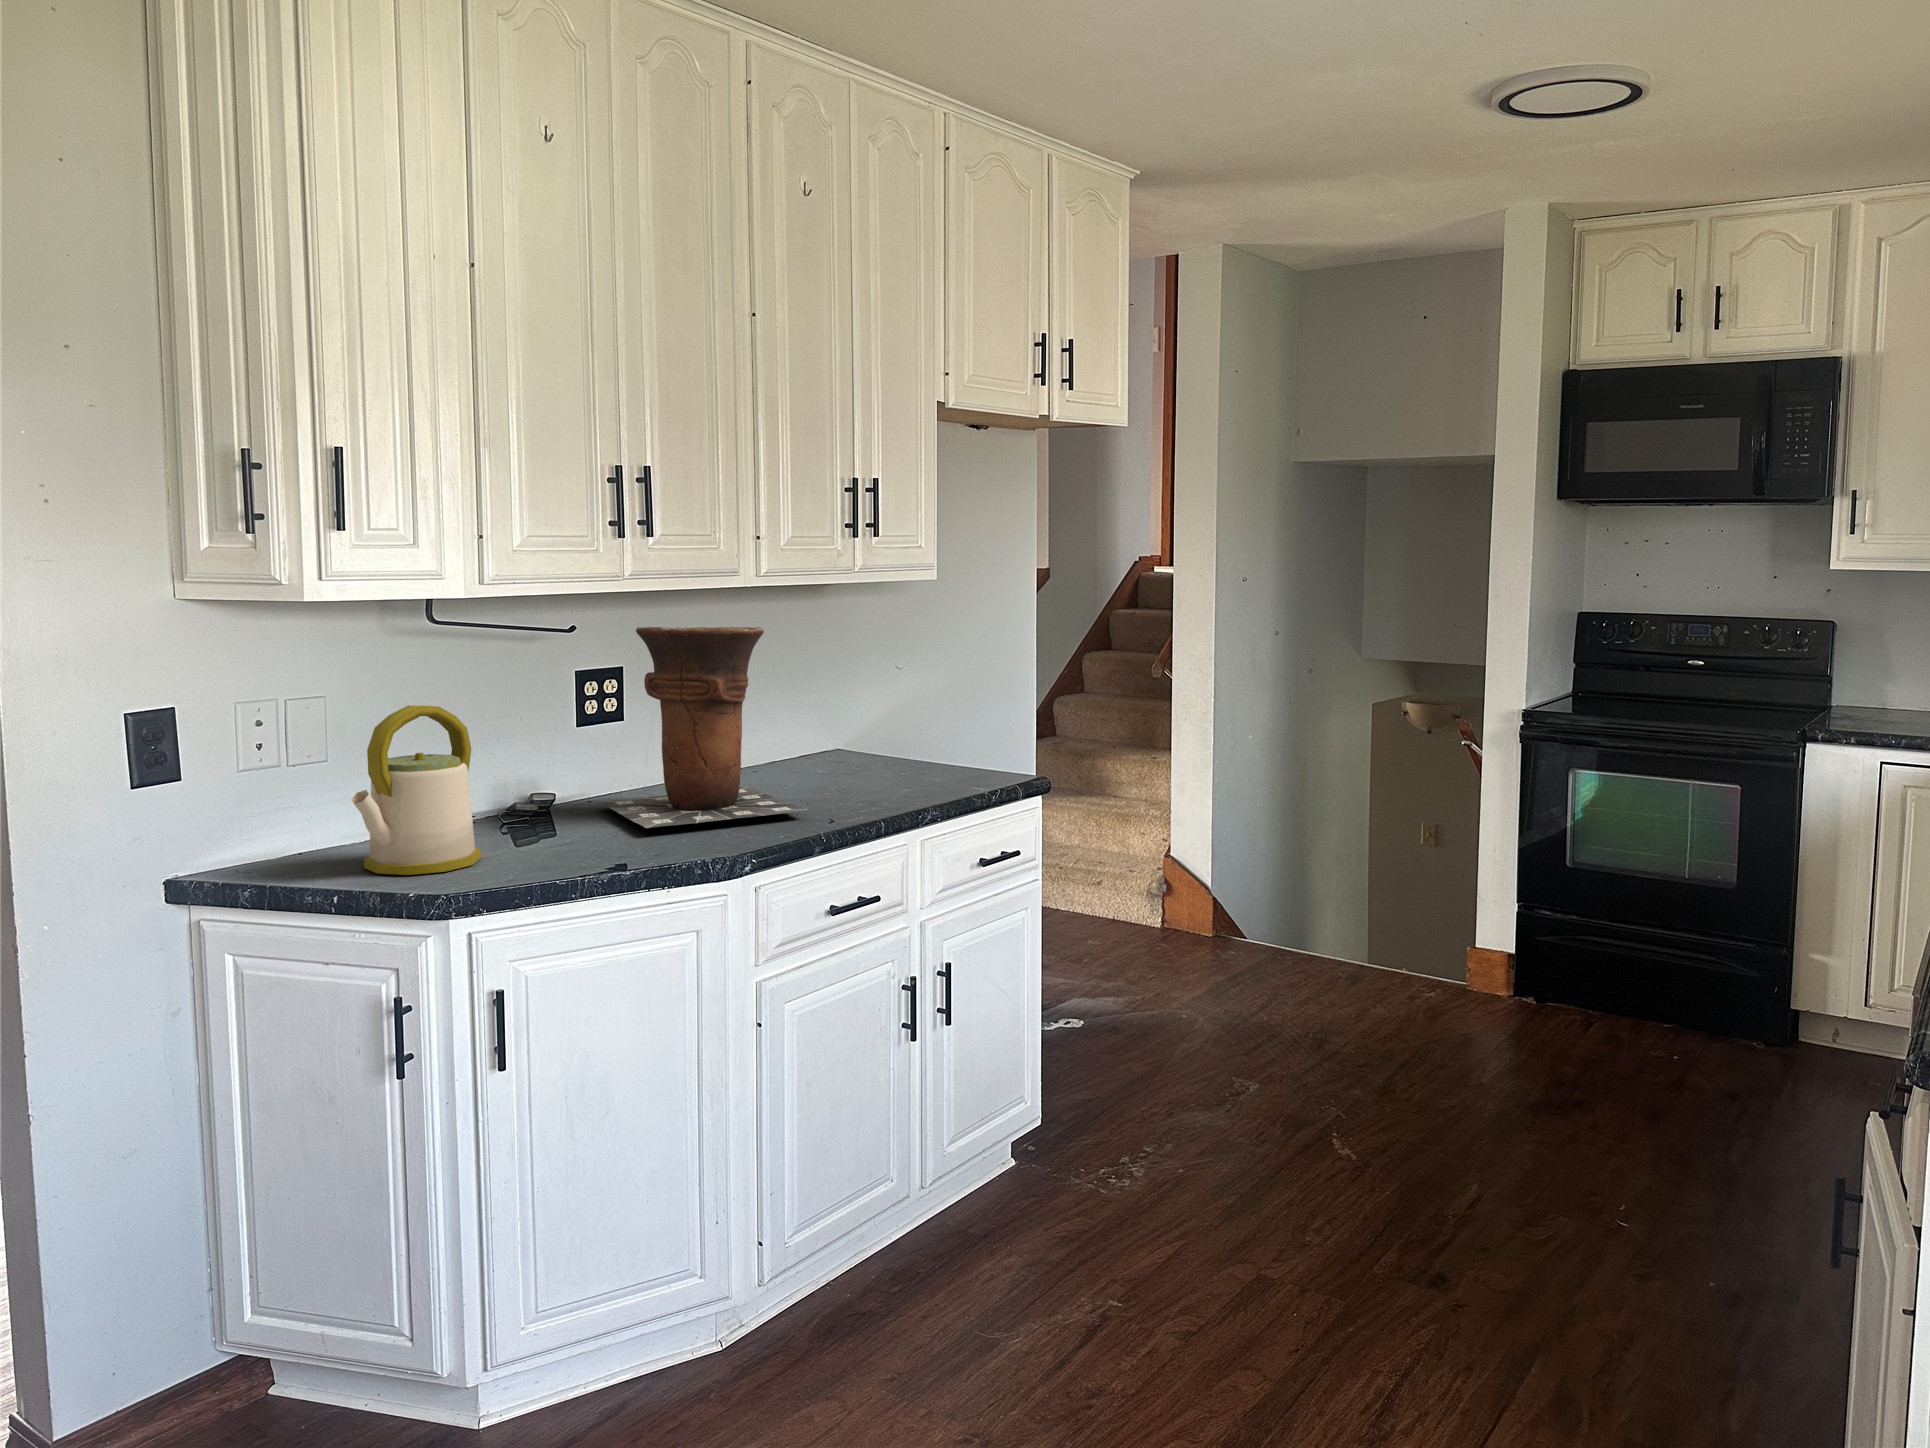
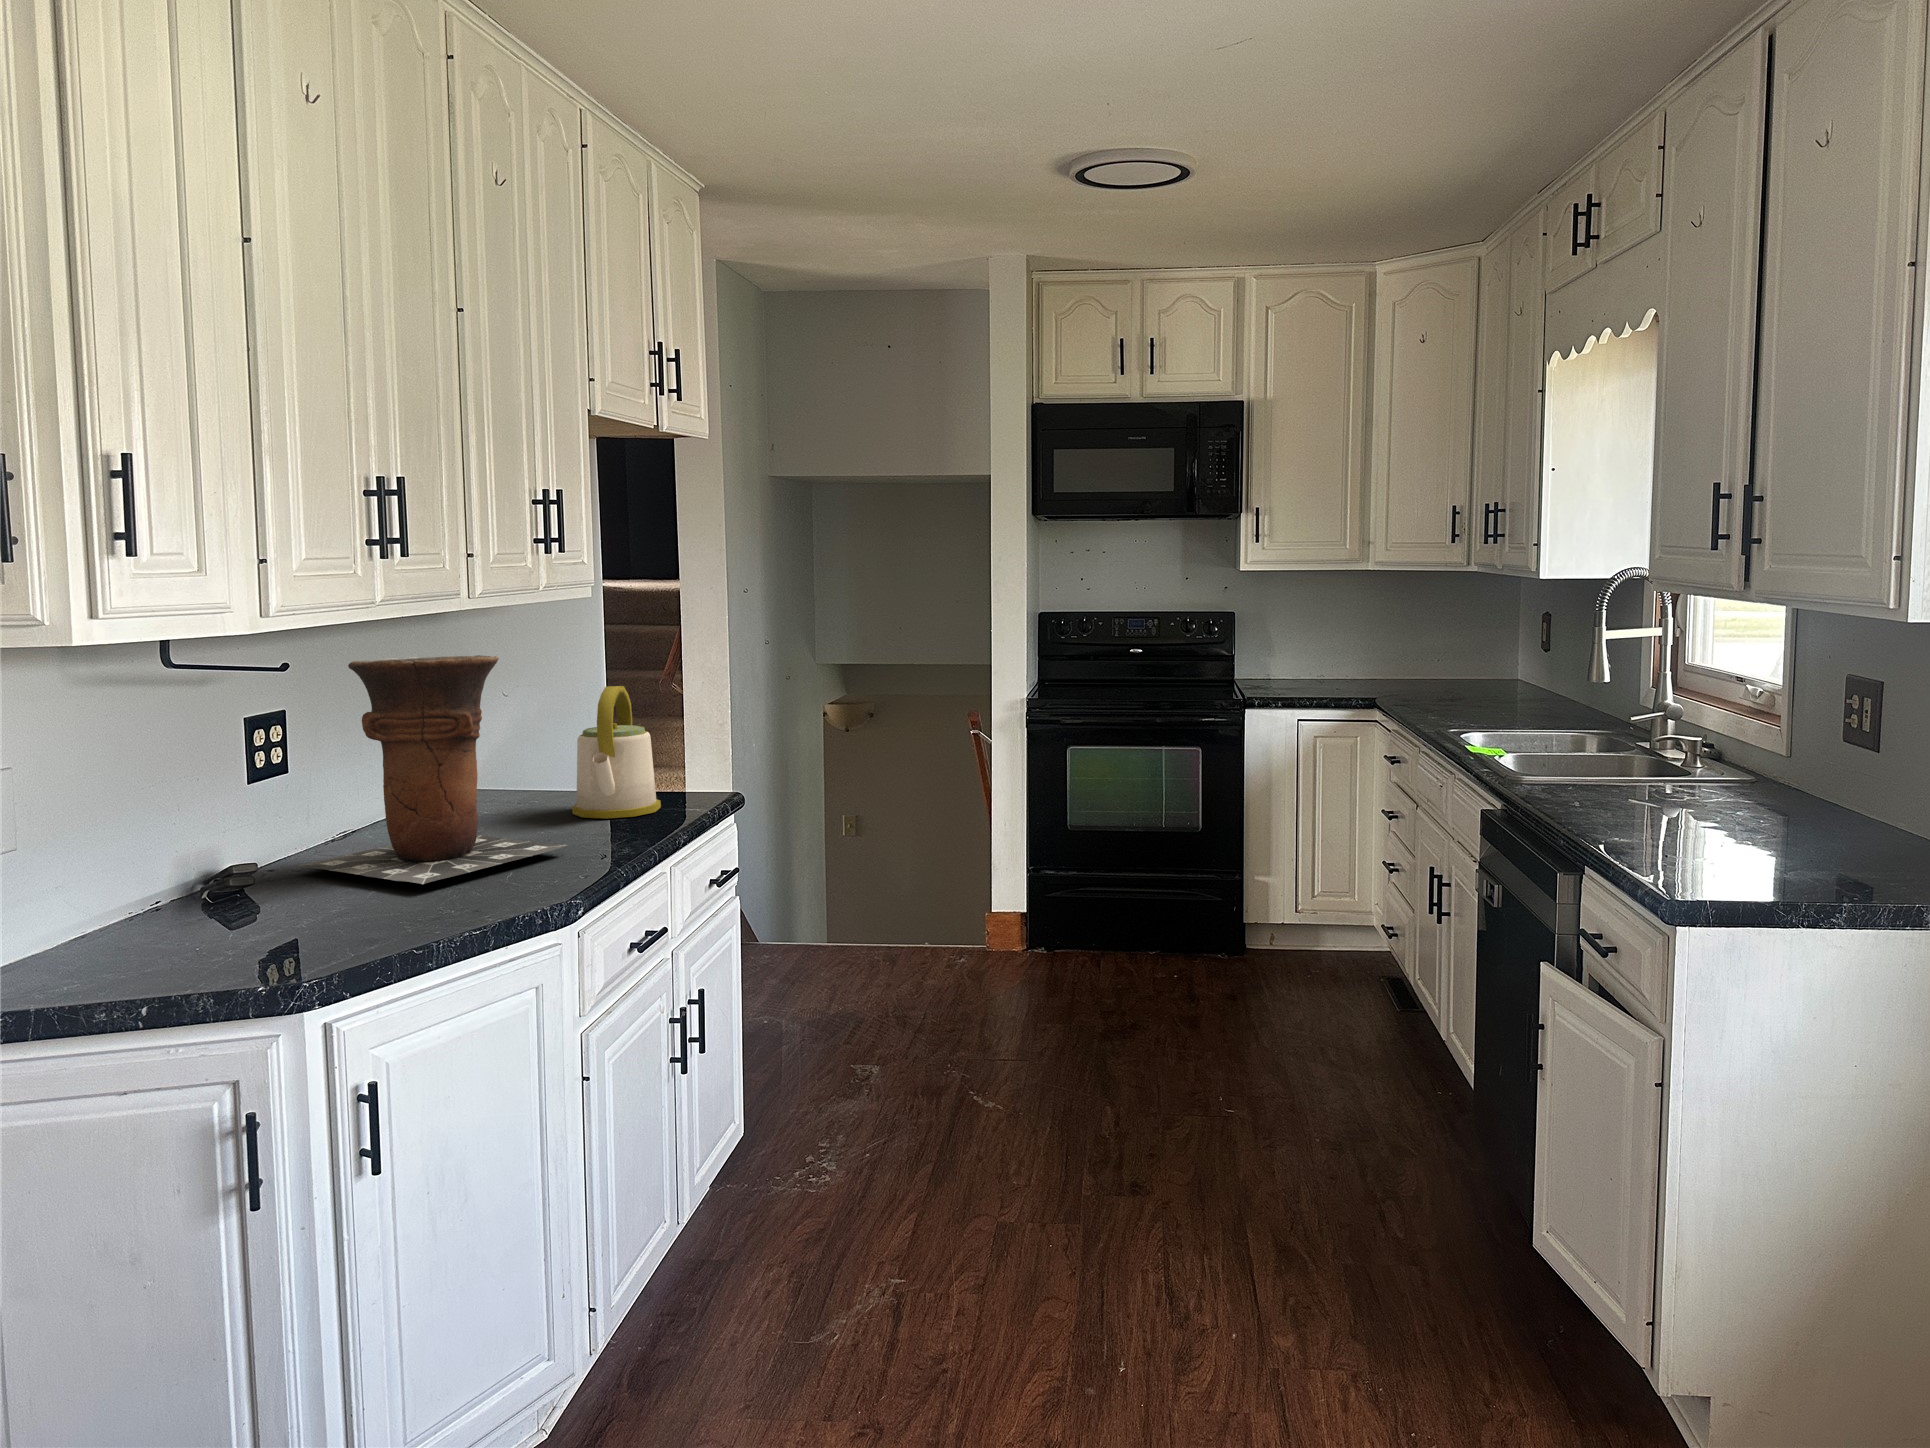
kettle: present [351,706,481,875] -> present [572,686,661,819]

